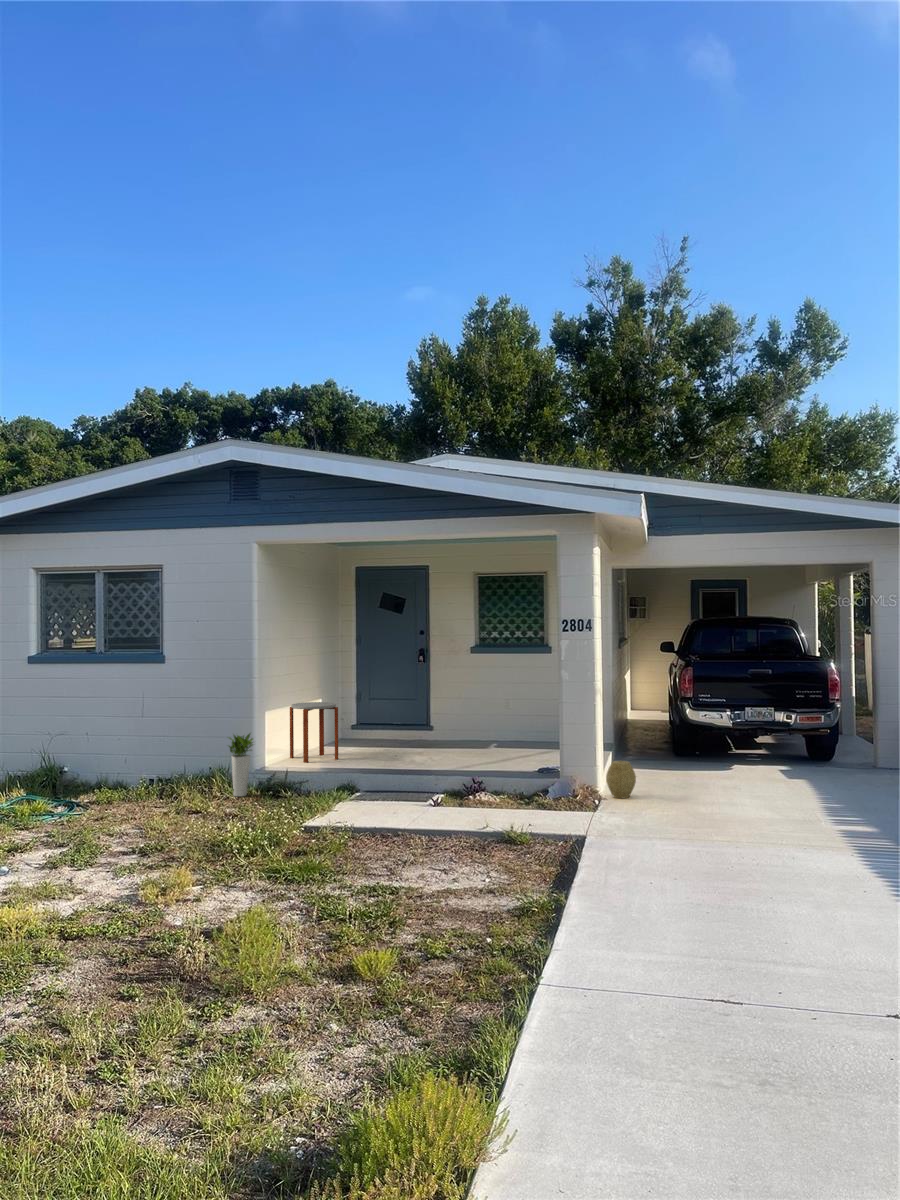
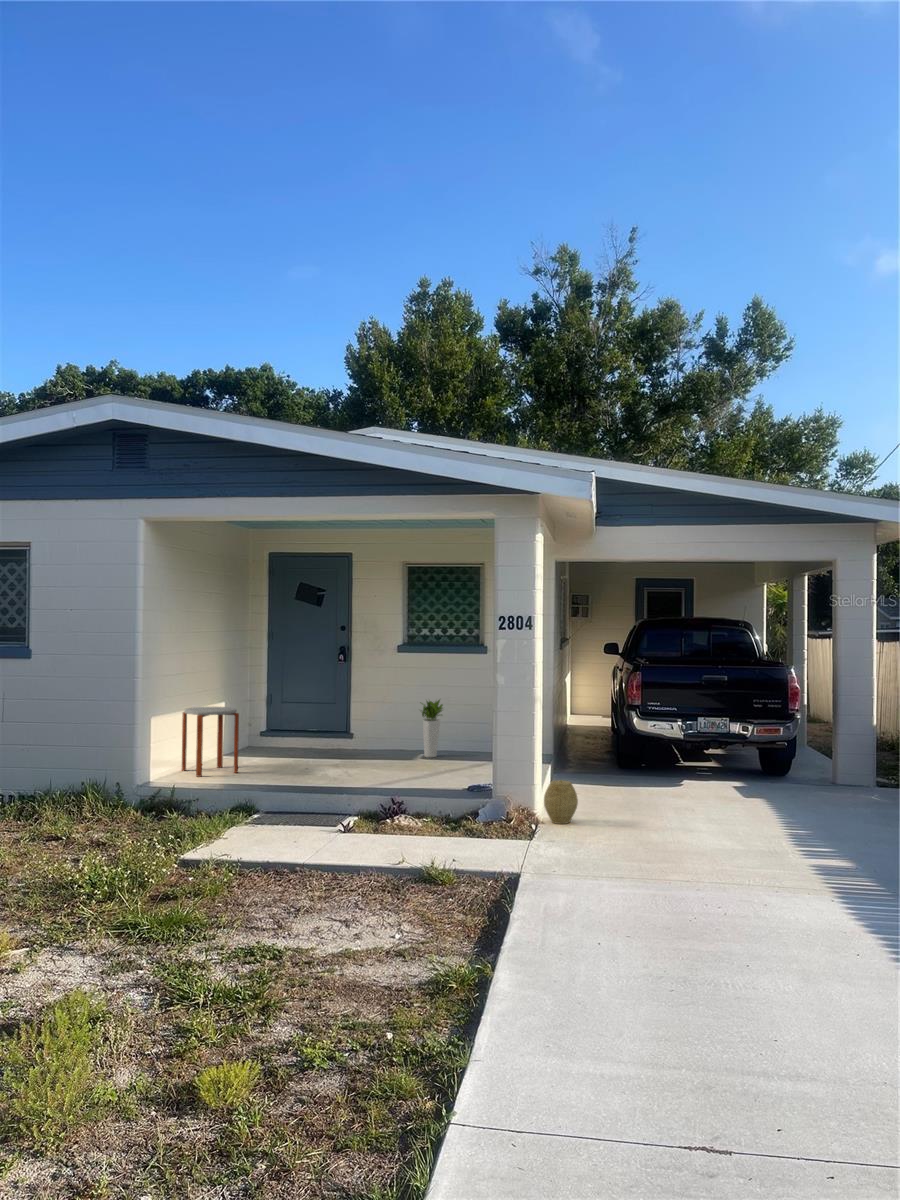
planter: present [229,733,253,796] -> present [422,700,443,757]

